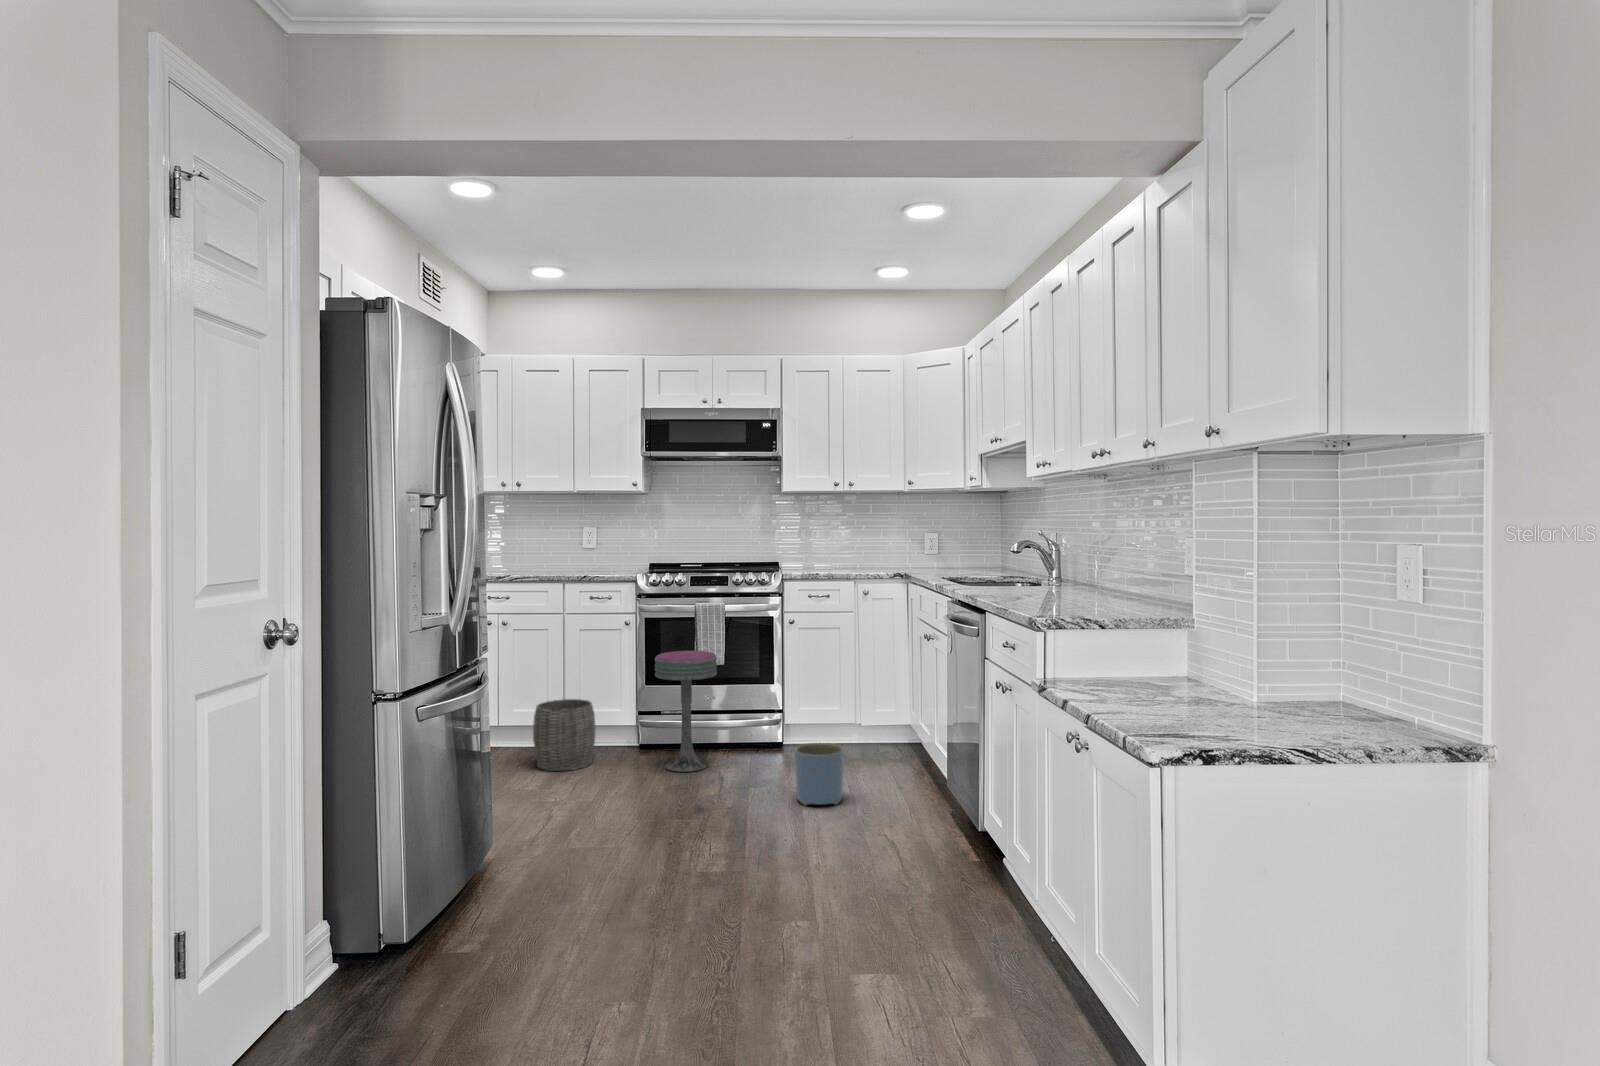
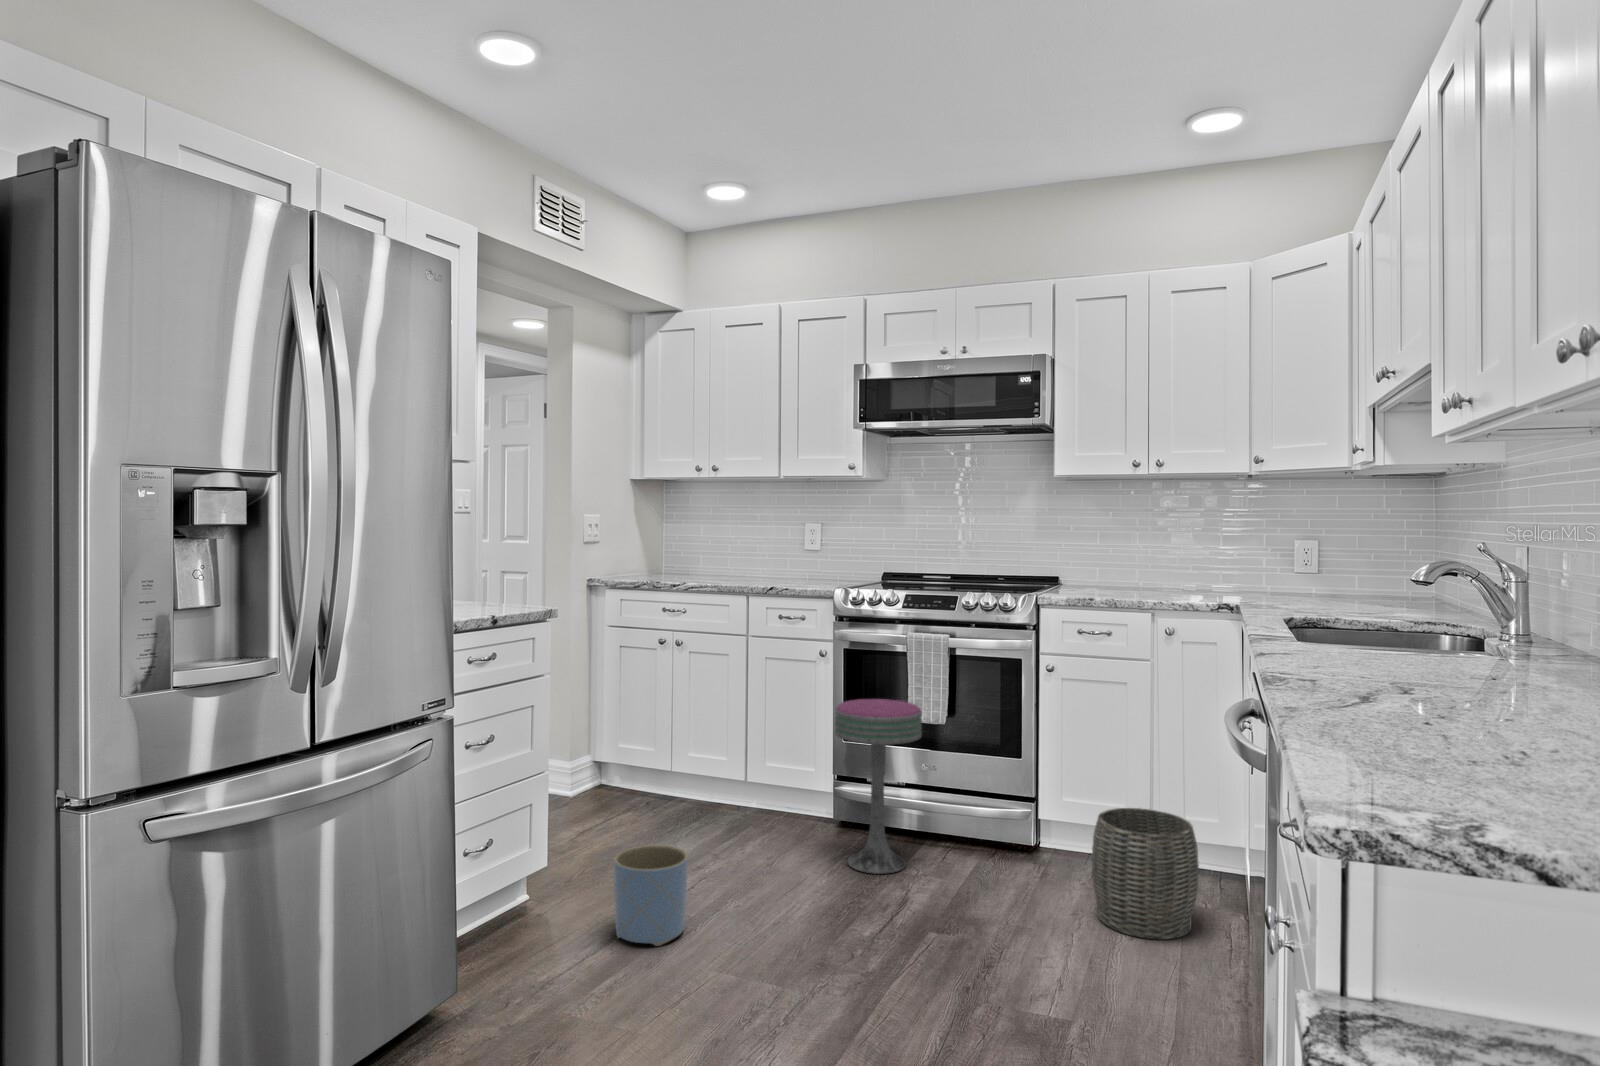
woven basket: present [533,699,595,771] -> present [1092,808,1199,939]
planter: present [794,743,844,806] -> present [614,845,688,946]

